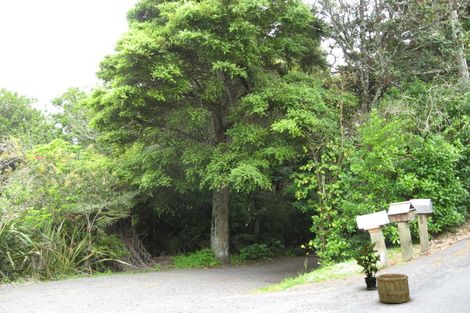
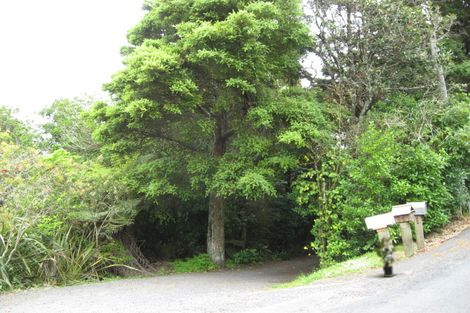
wooden bucket: present [376,274,410,303] -> none [398,261,428,285]

